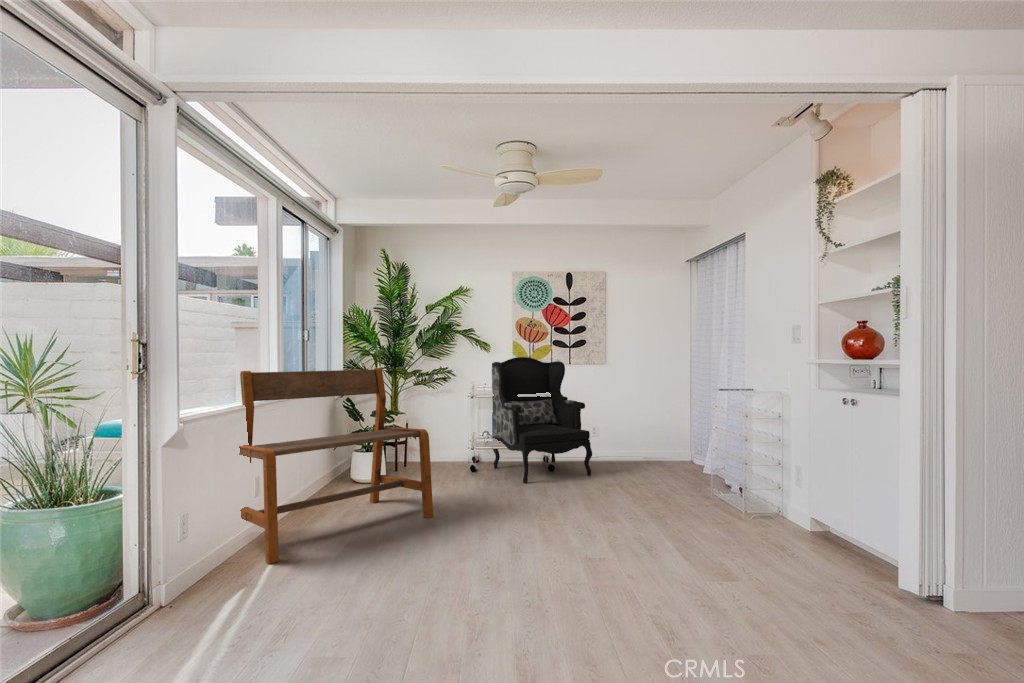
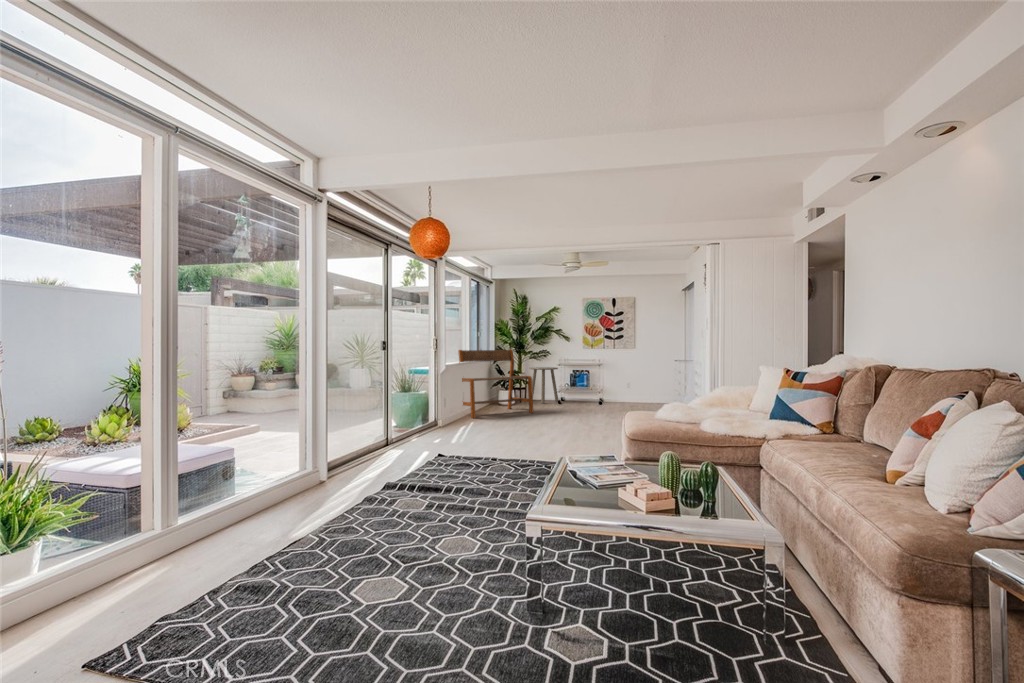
armchair: present [492,357,592,483] -> none [569,345,619,407]
side table: none [413,400,470,475] -> present [529,367,558,403]

